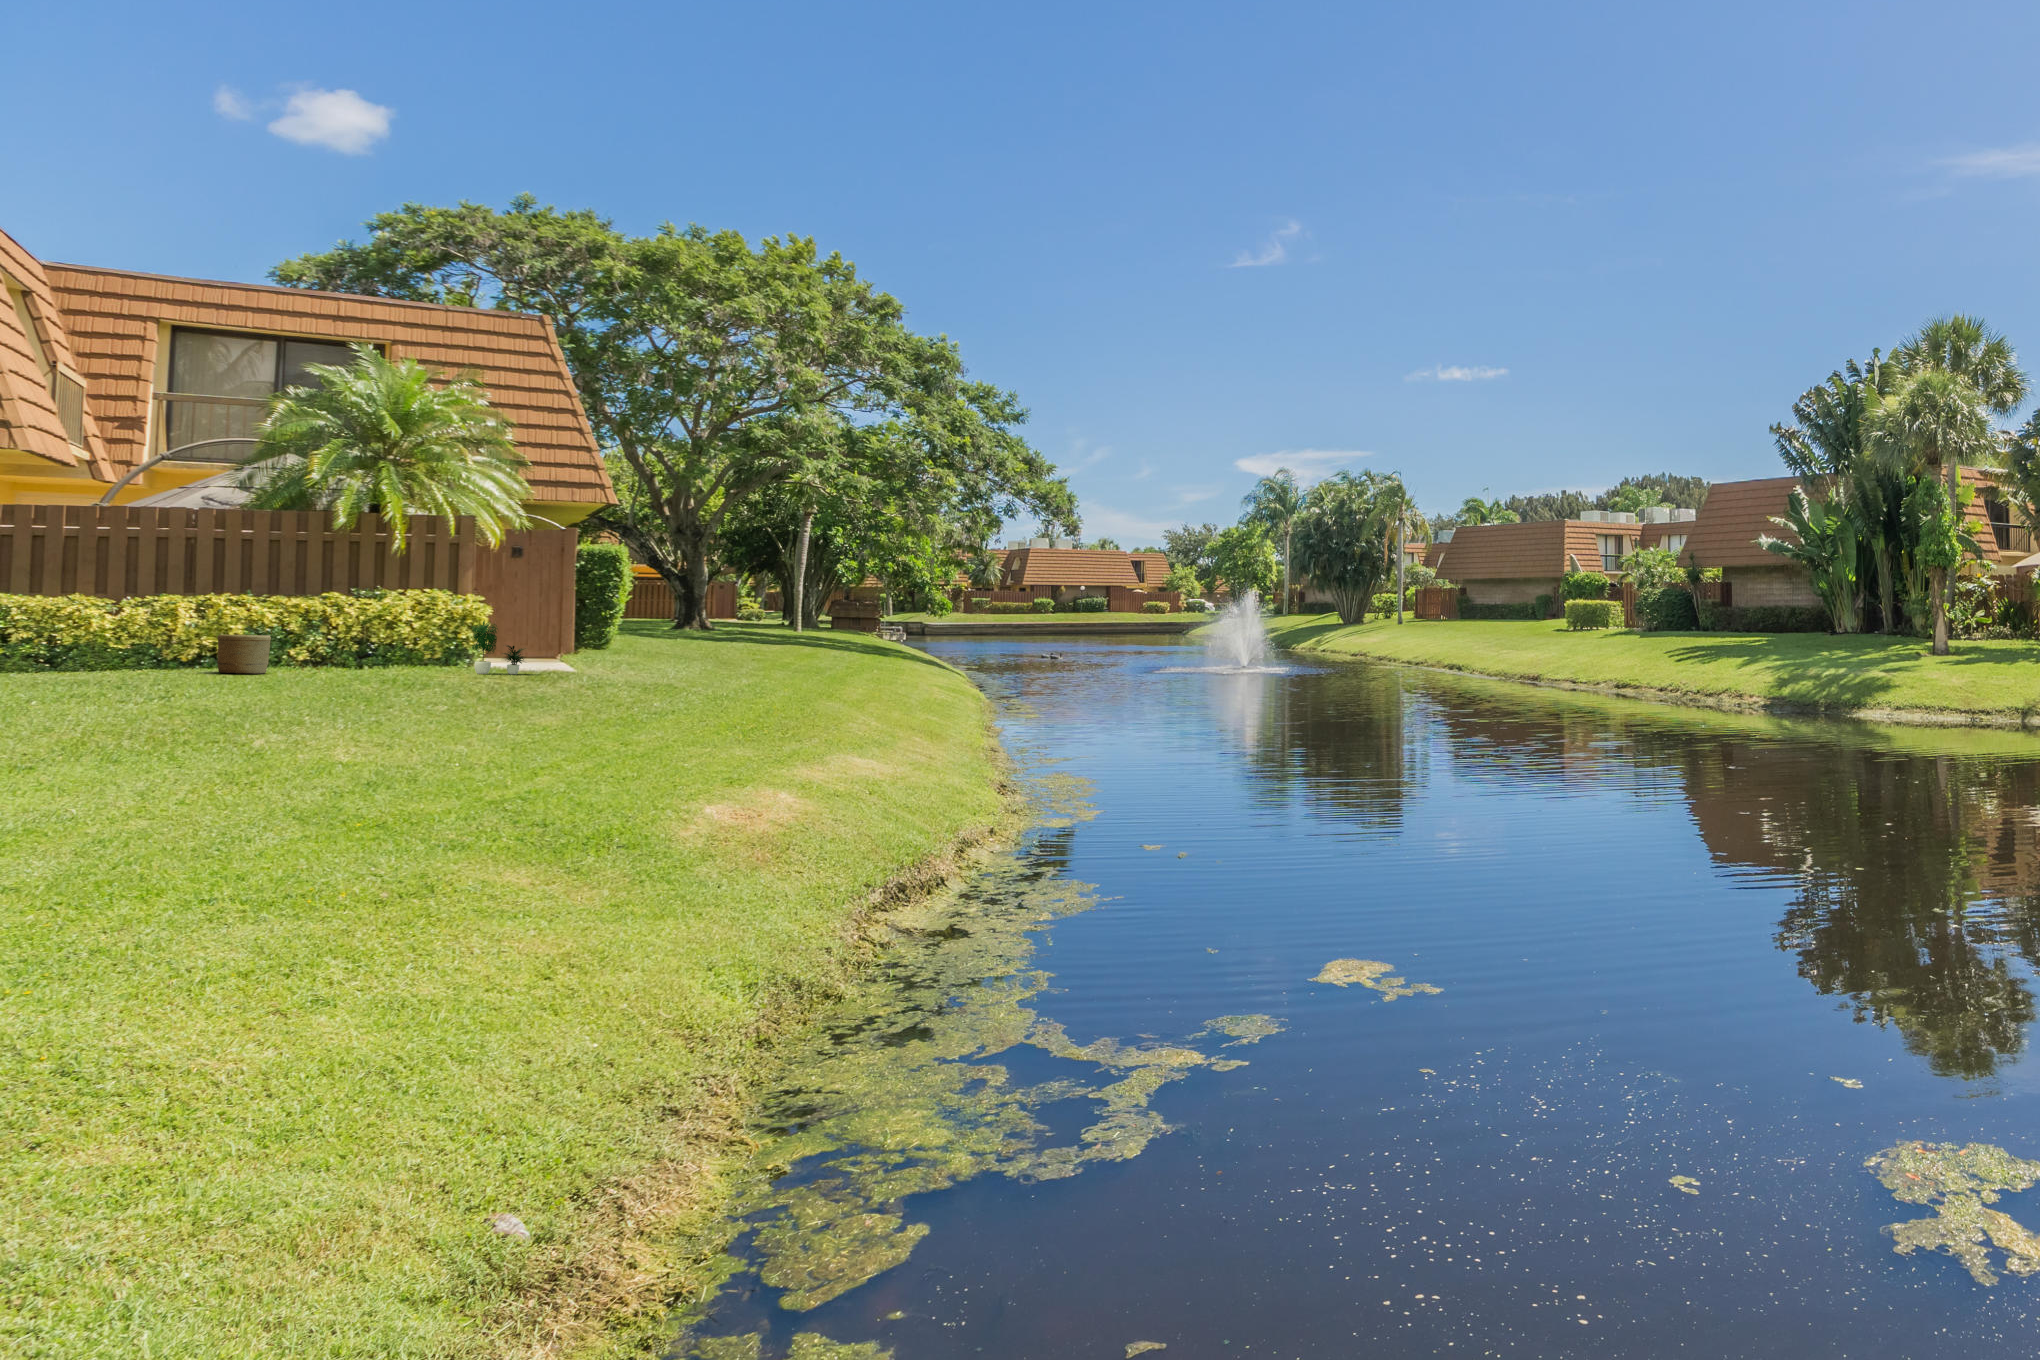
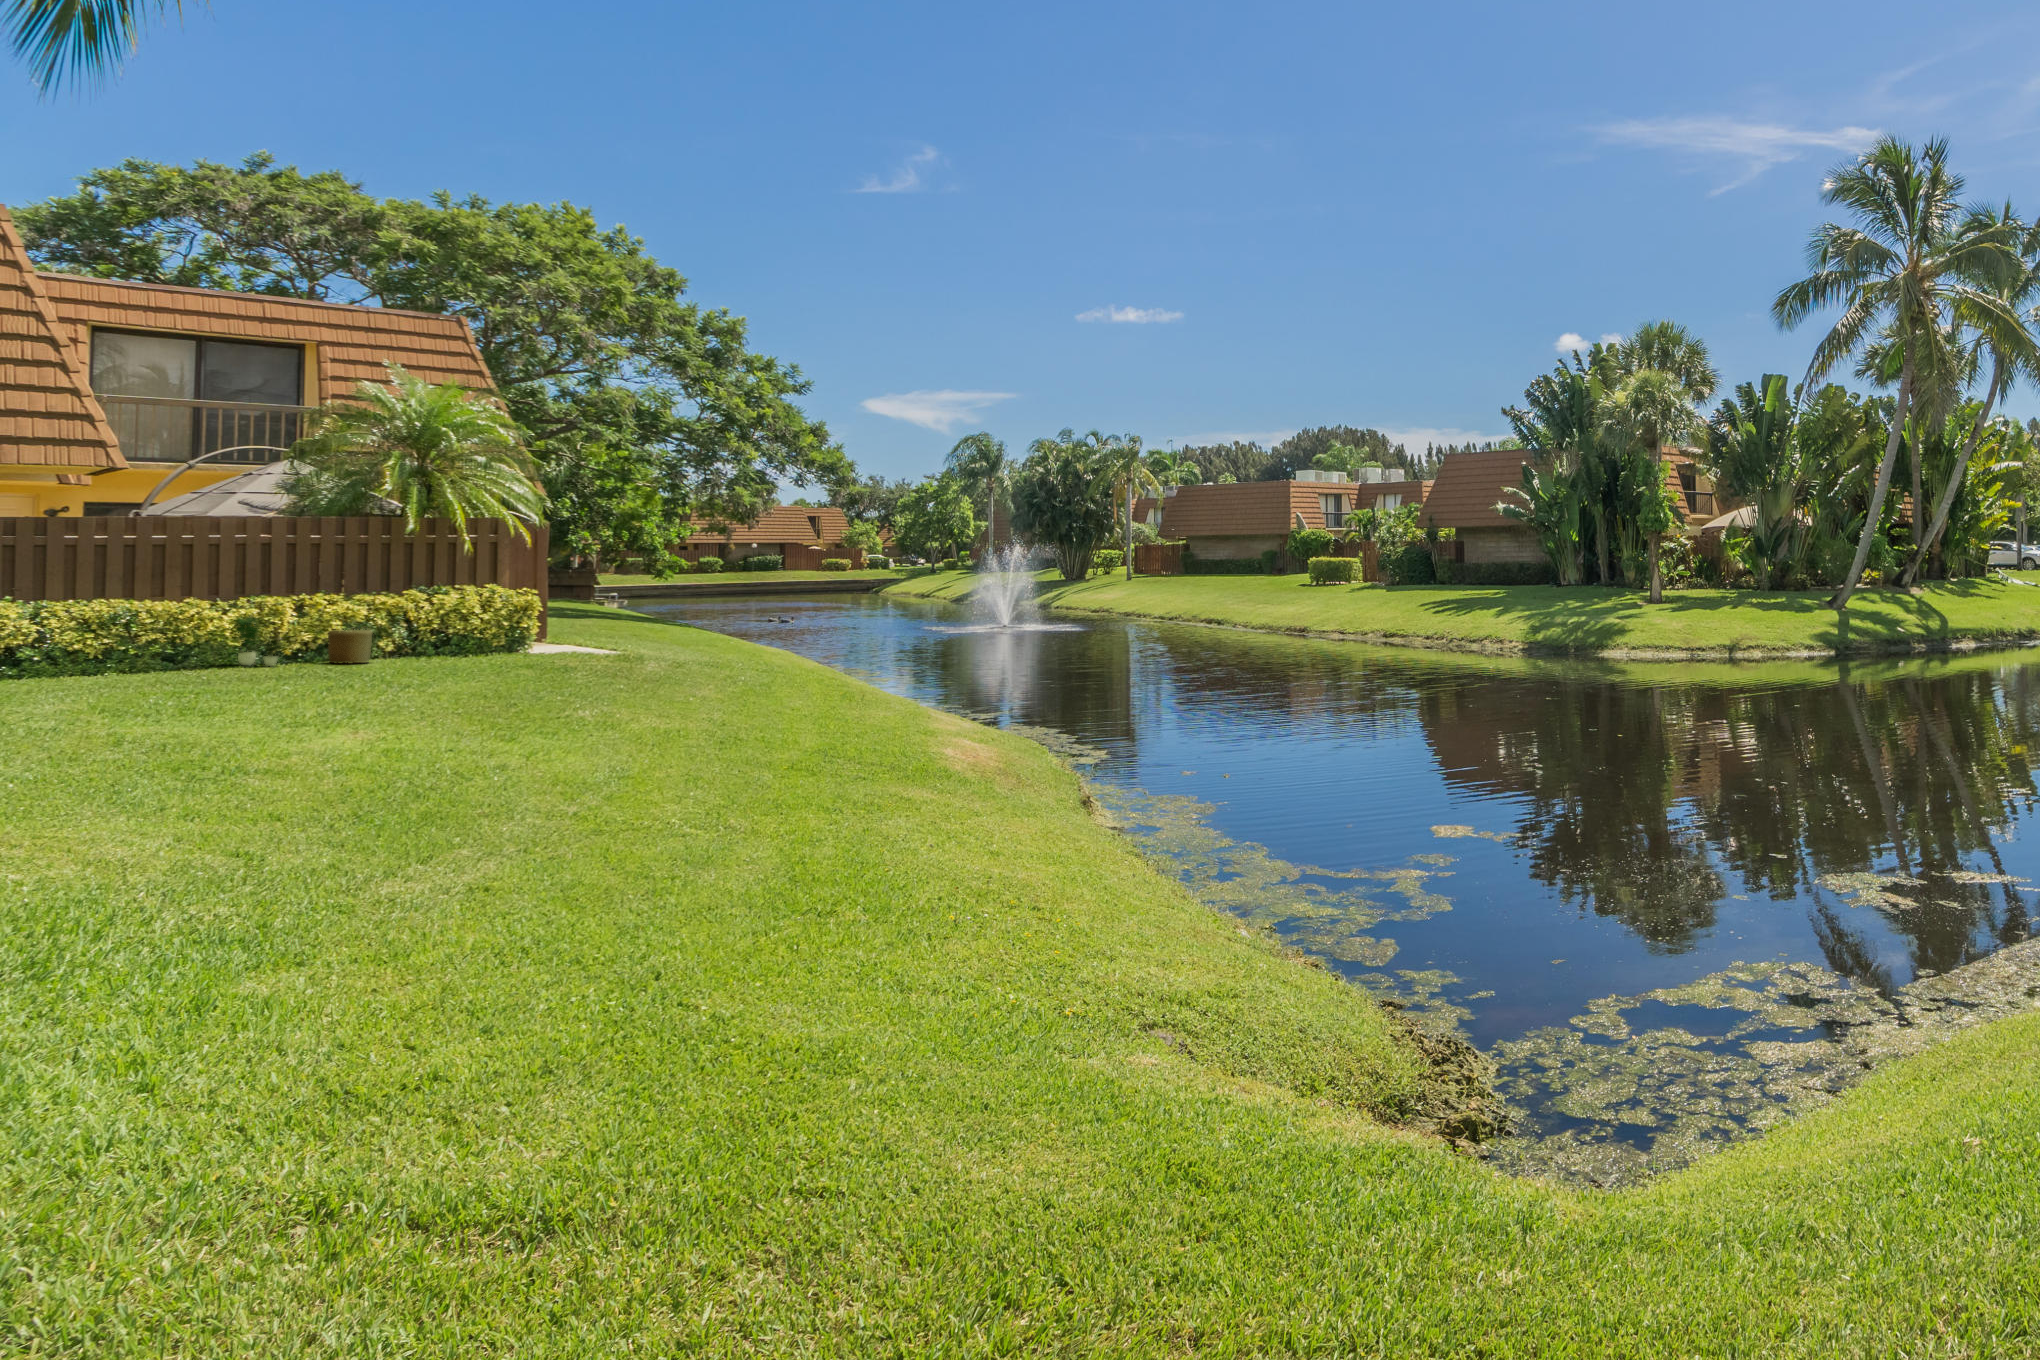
potted plant: present [472,621,524,674] -> present [234,614,283,666]

